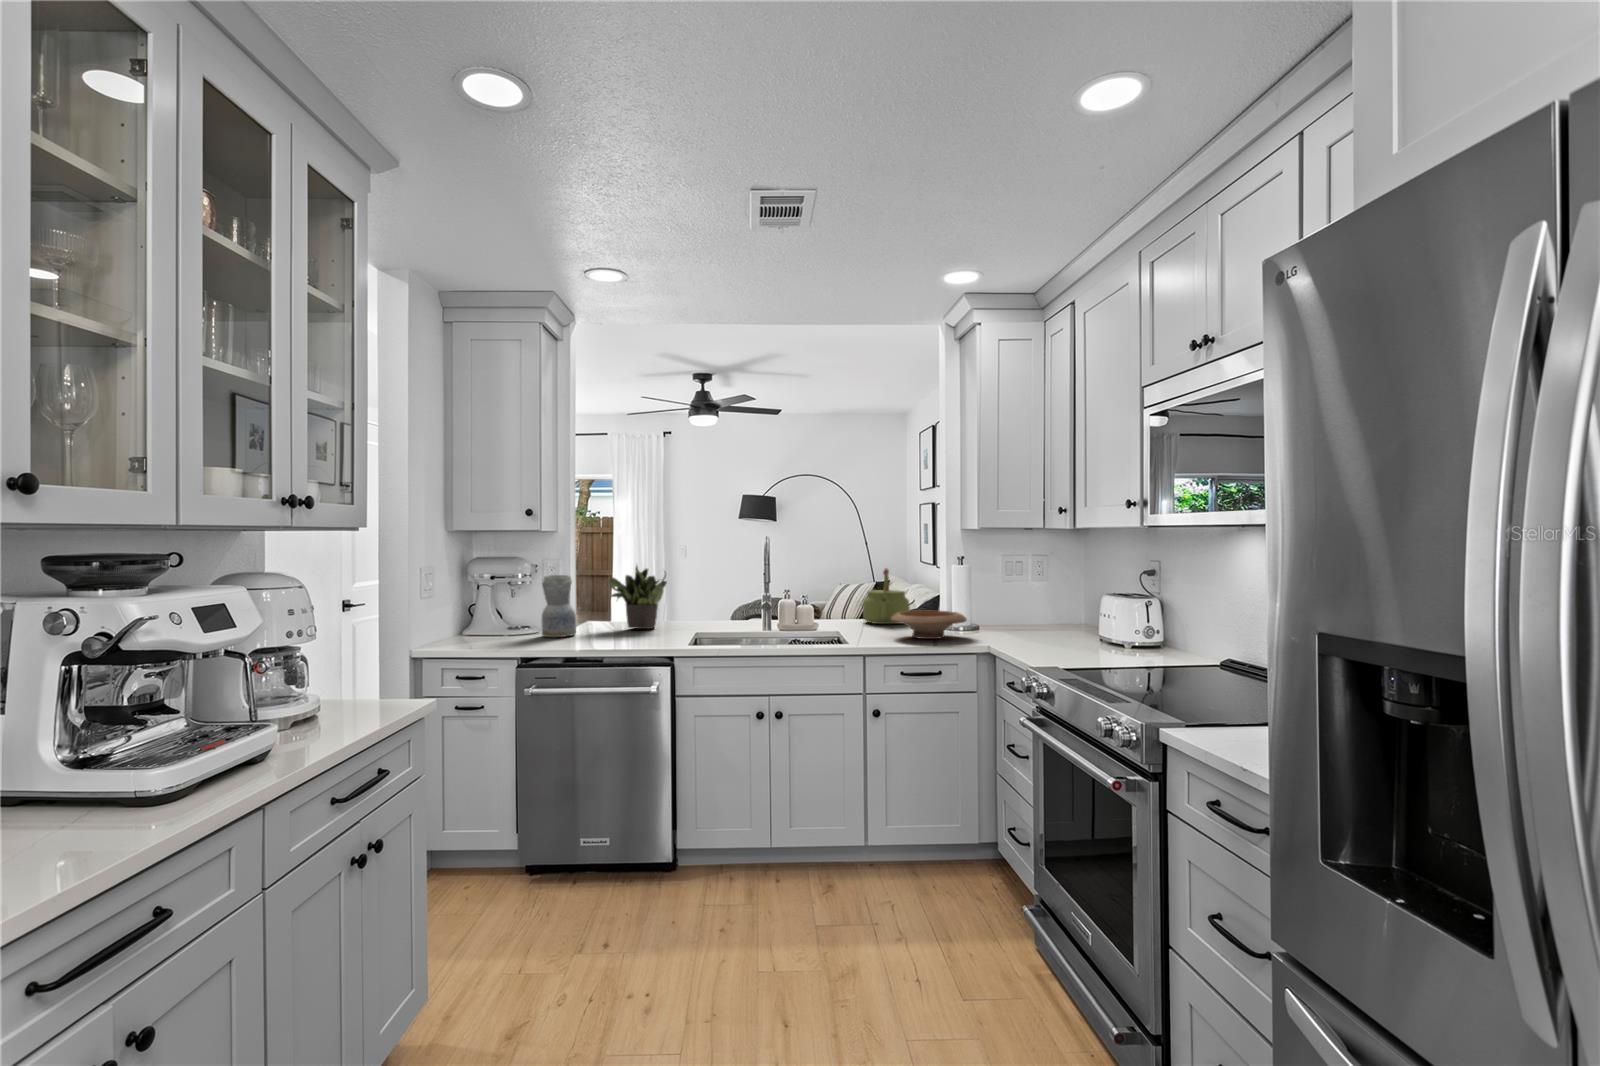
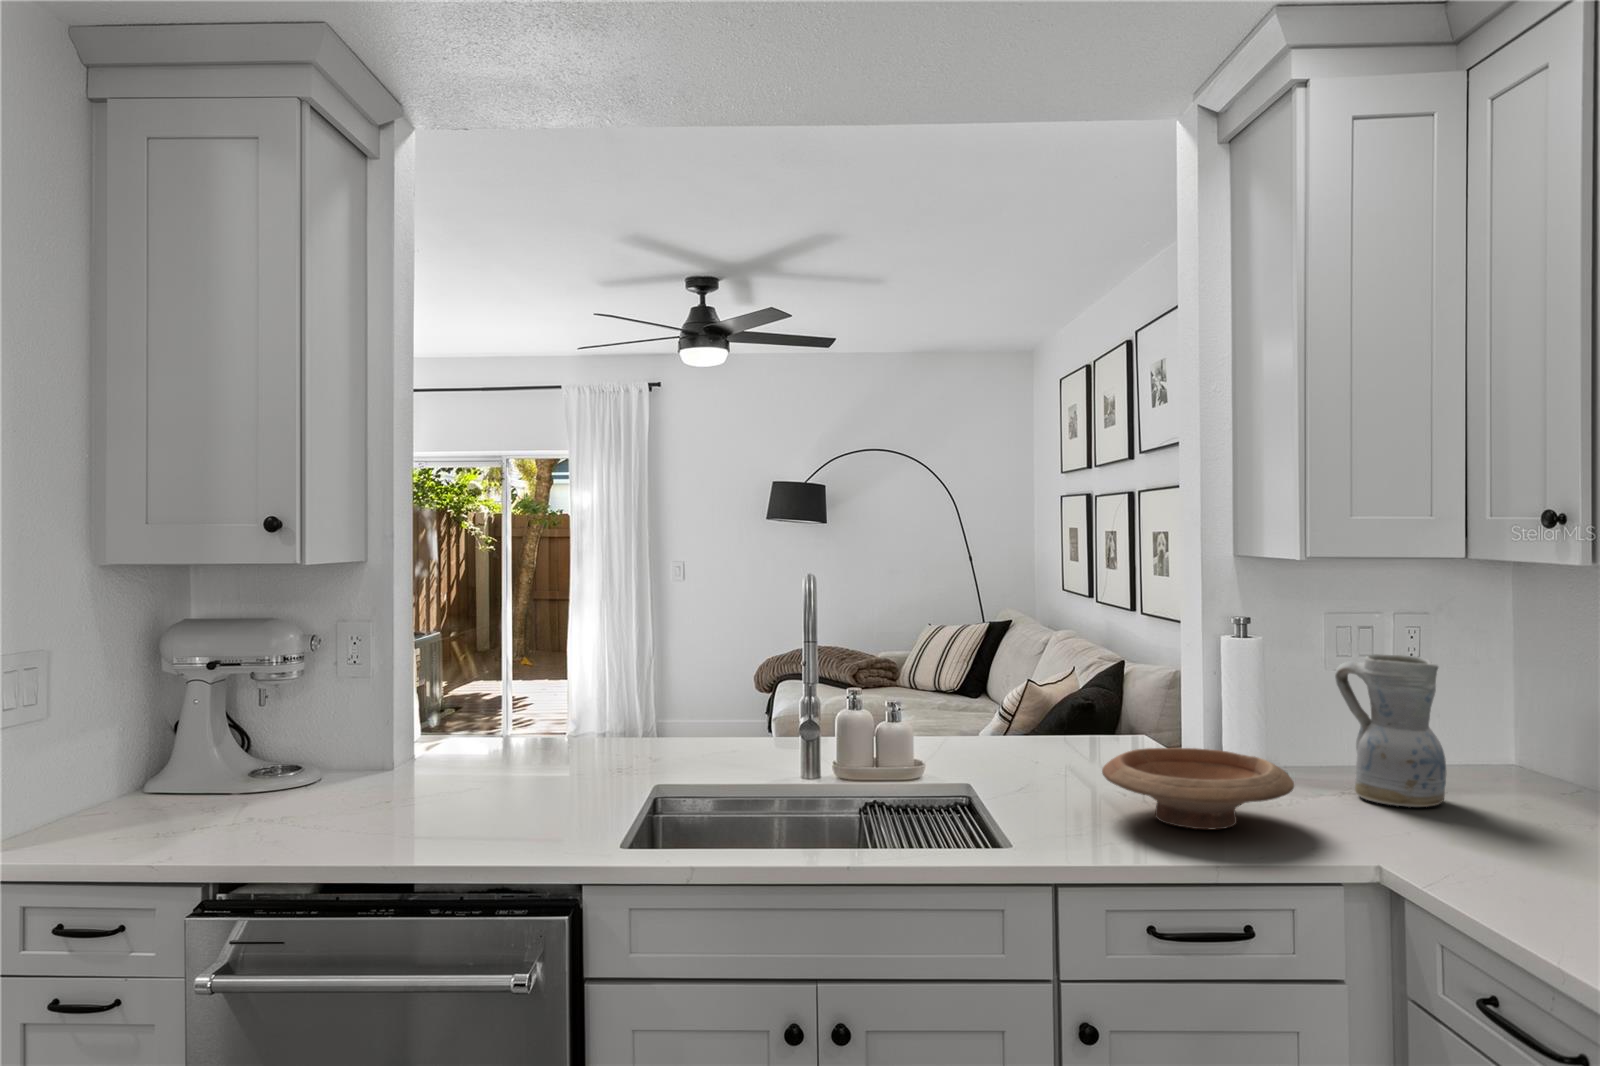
potted plant: present [608,566,667,629] -> none [471,627,597,770]
kettle: present [863,568,910,624] -> none [1014,635,1116,759]
ceramic pitcher: present [541,575,576,637] -> present [1335,654,1446,807]

